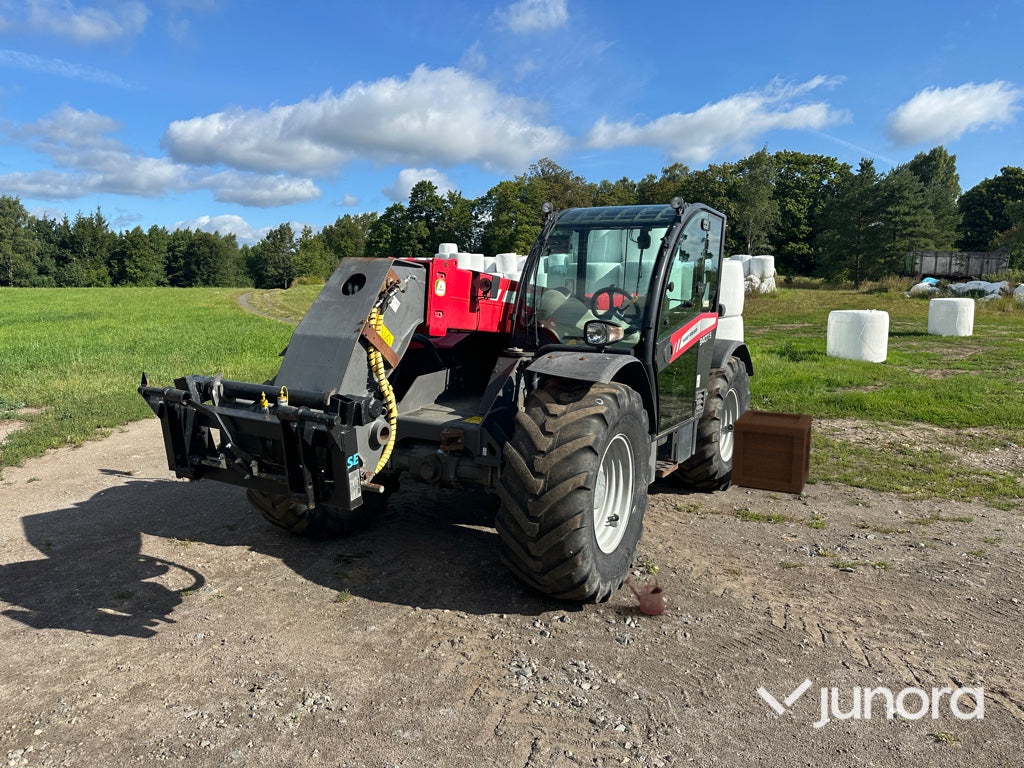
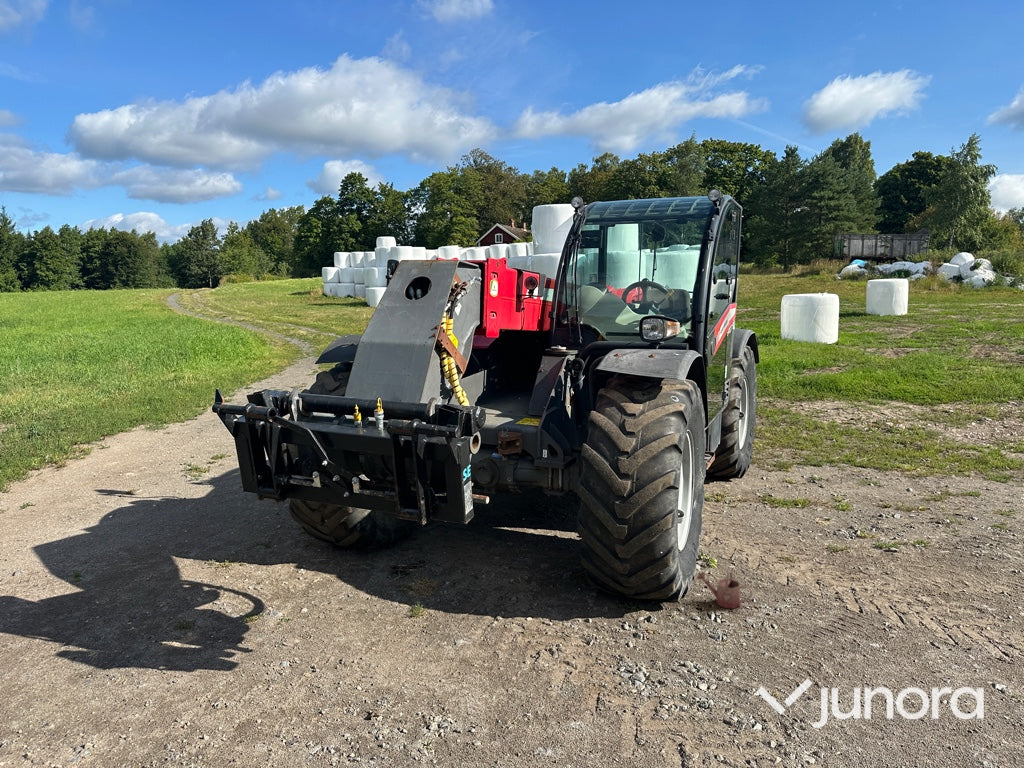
wooden crate: present [731,410,812,494] -> none [750,398,823,478]

